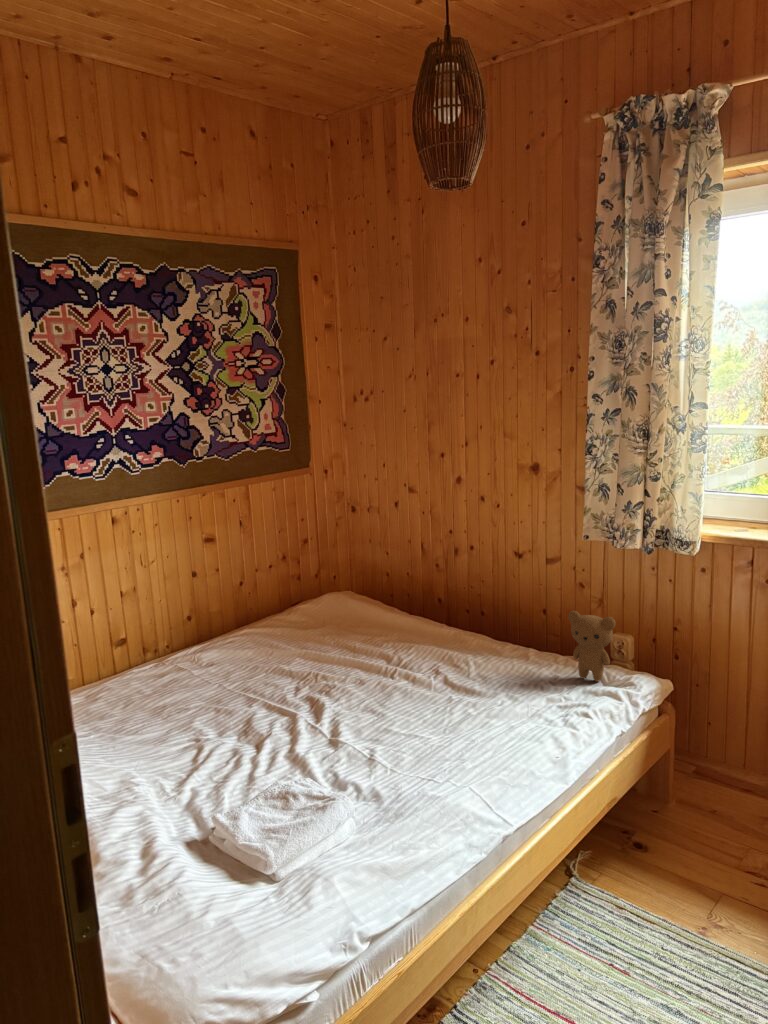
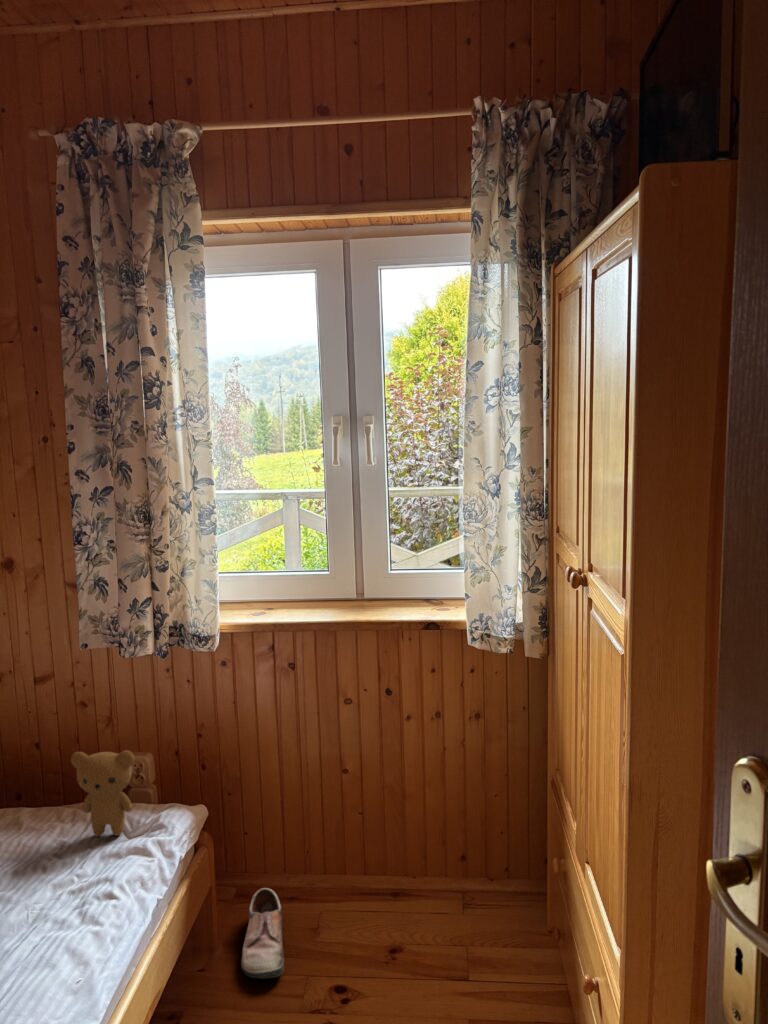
shoe: none [687,771,730,838] -> present [241,888,284,978]

